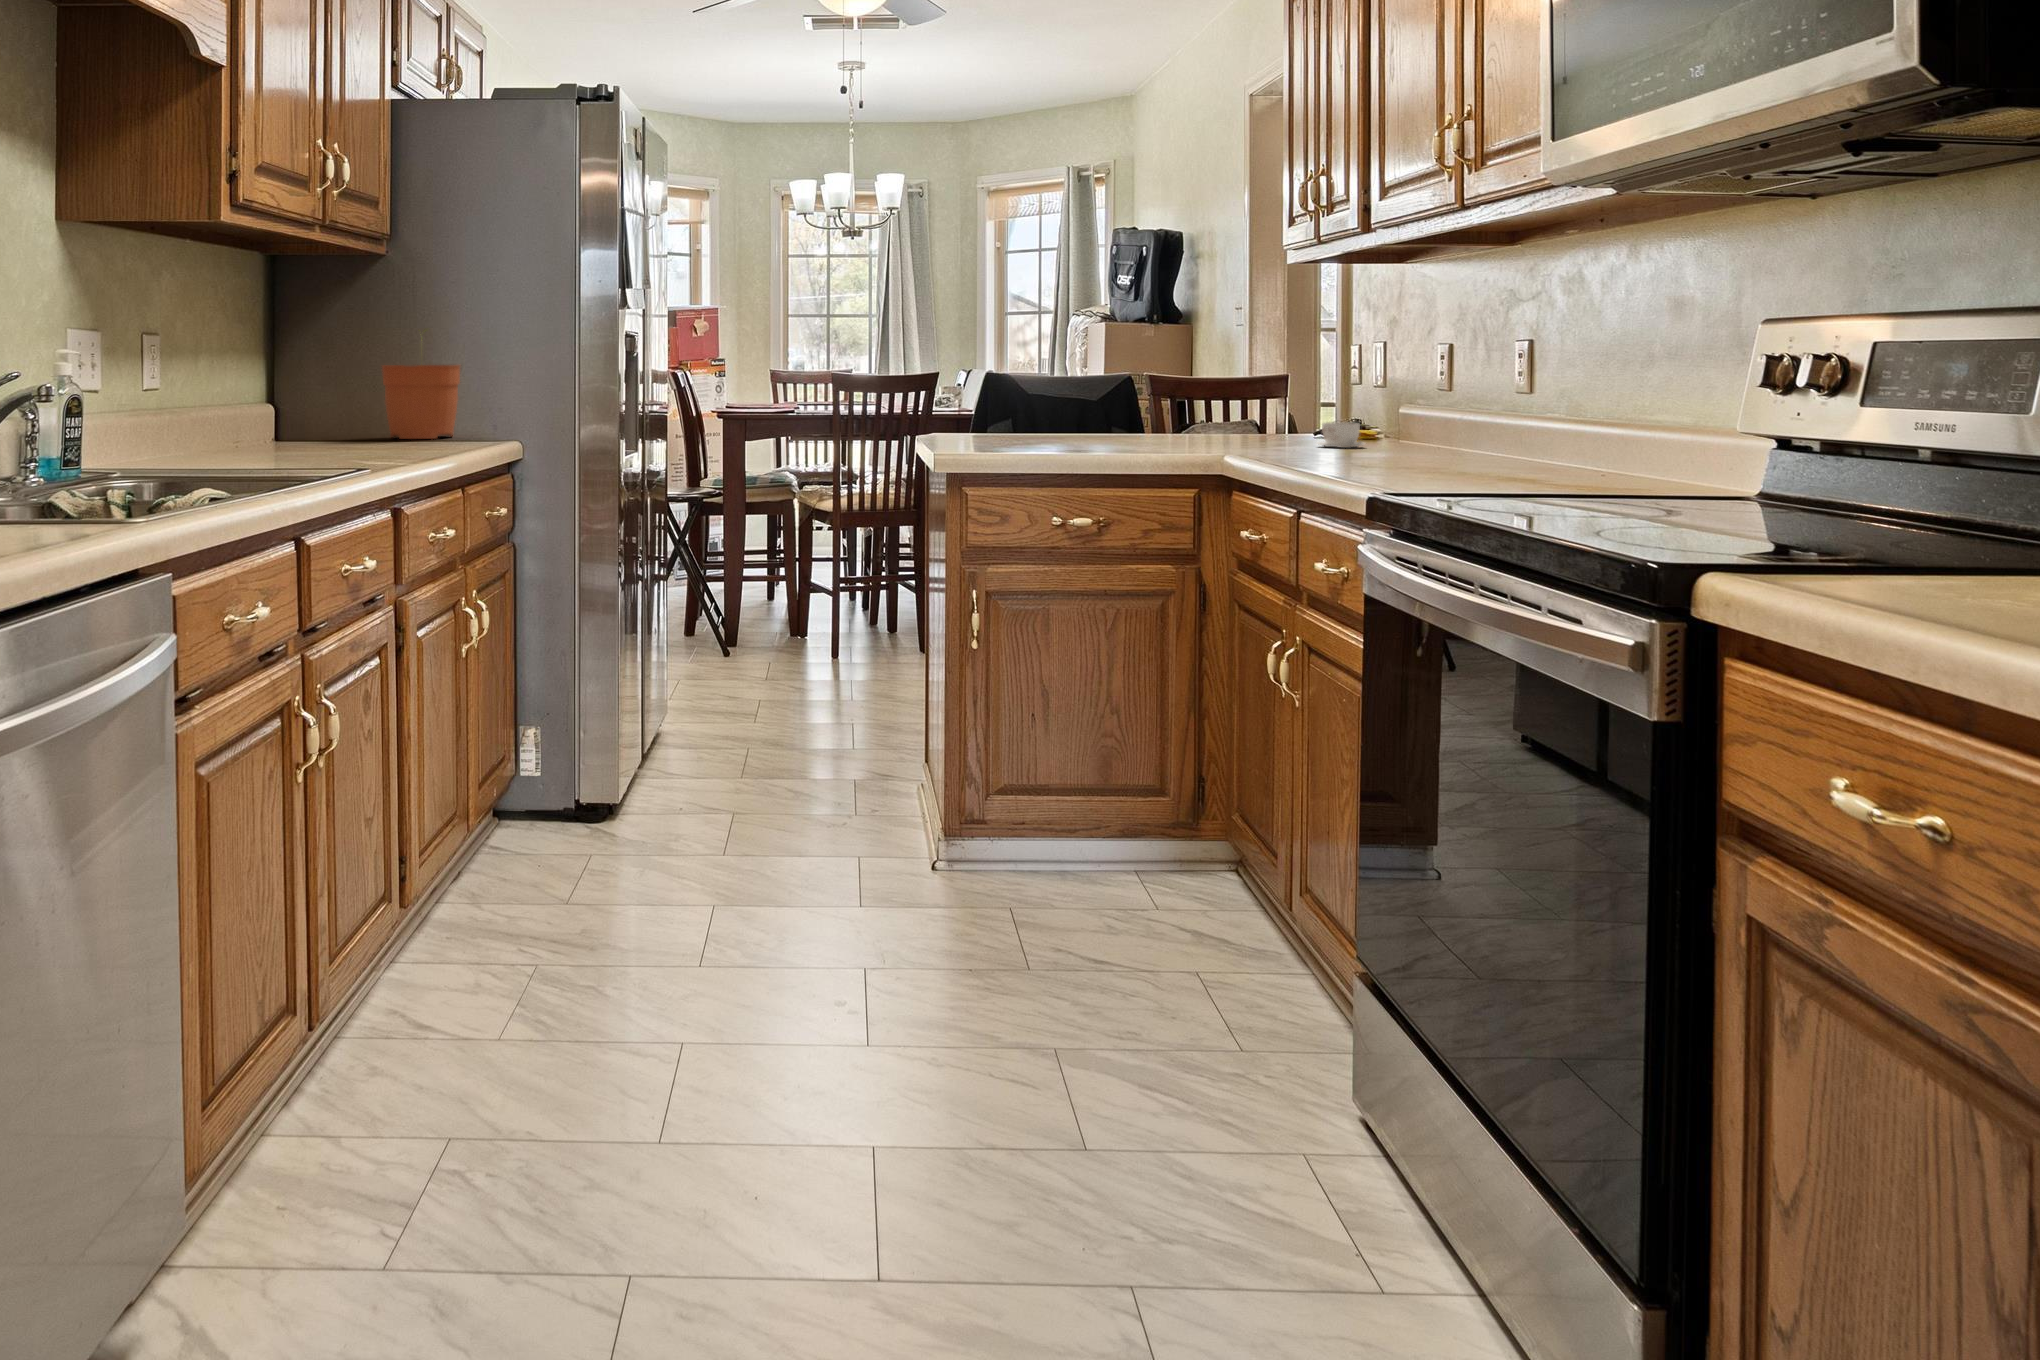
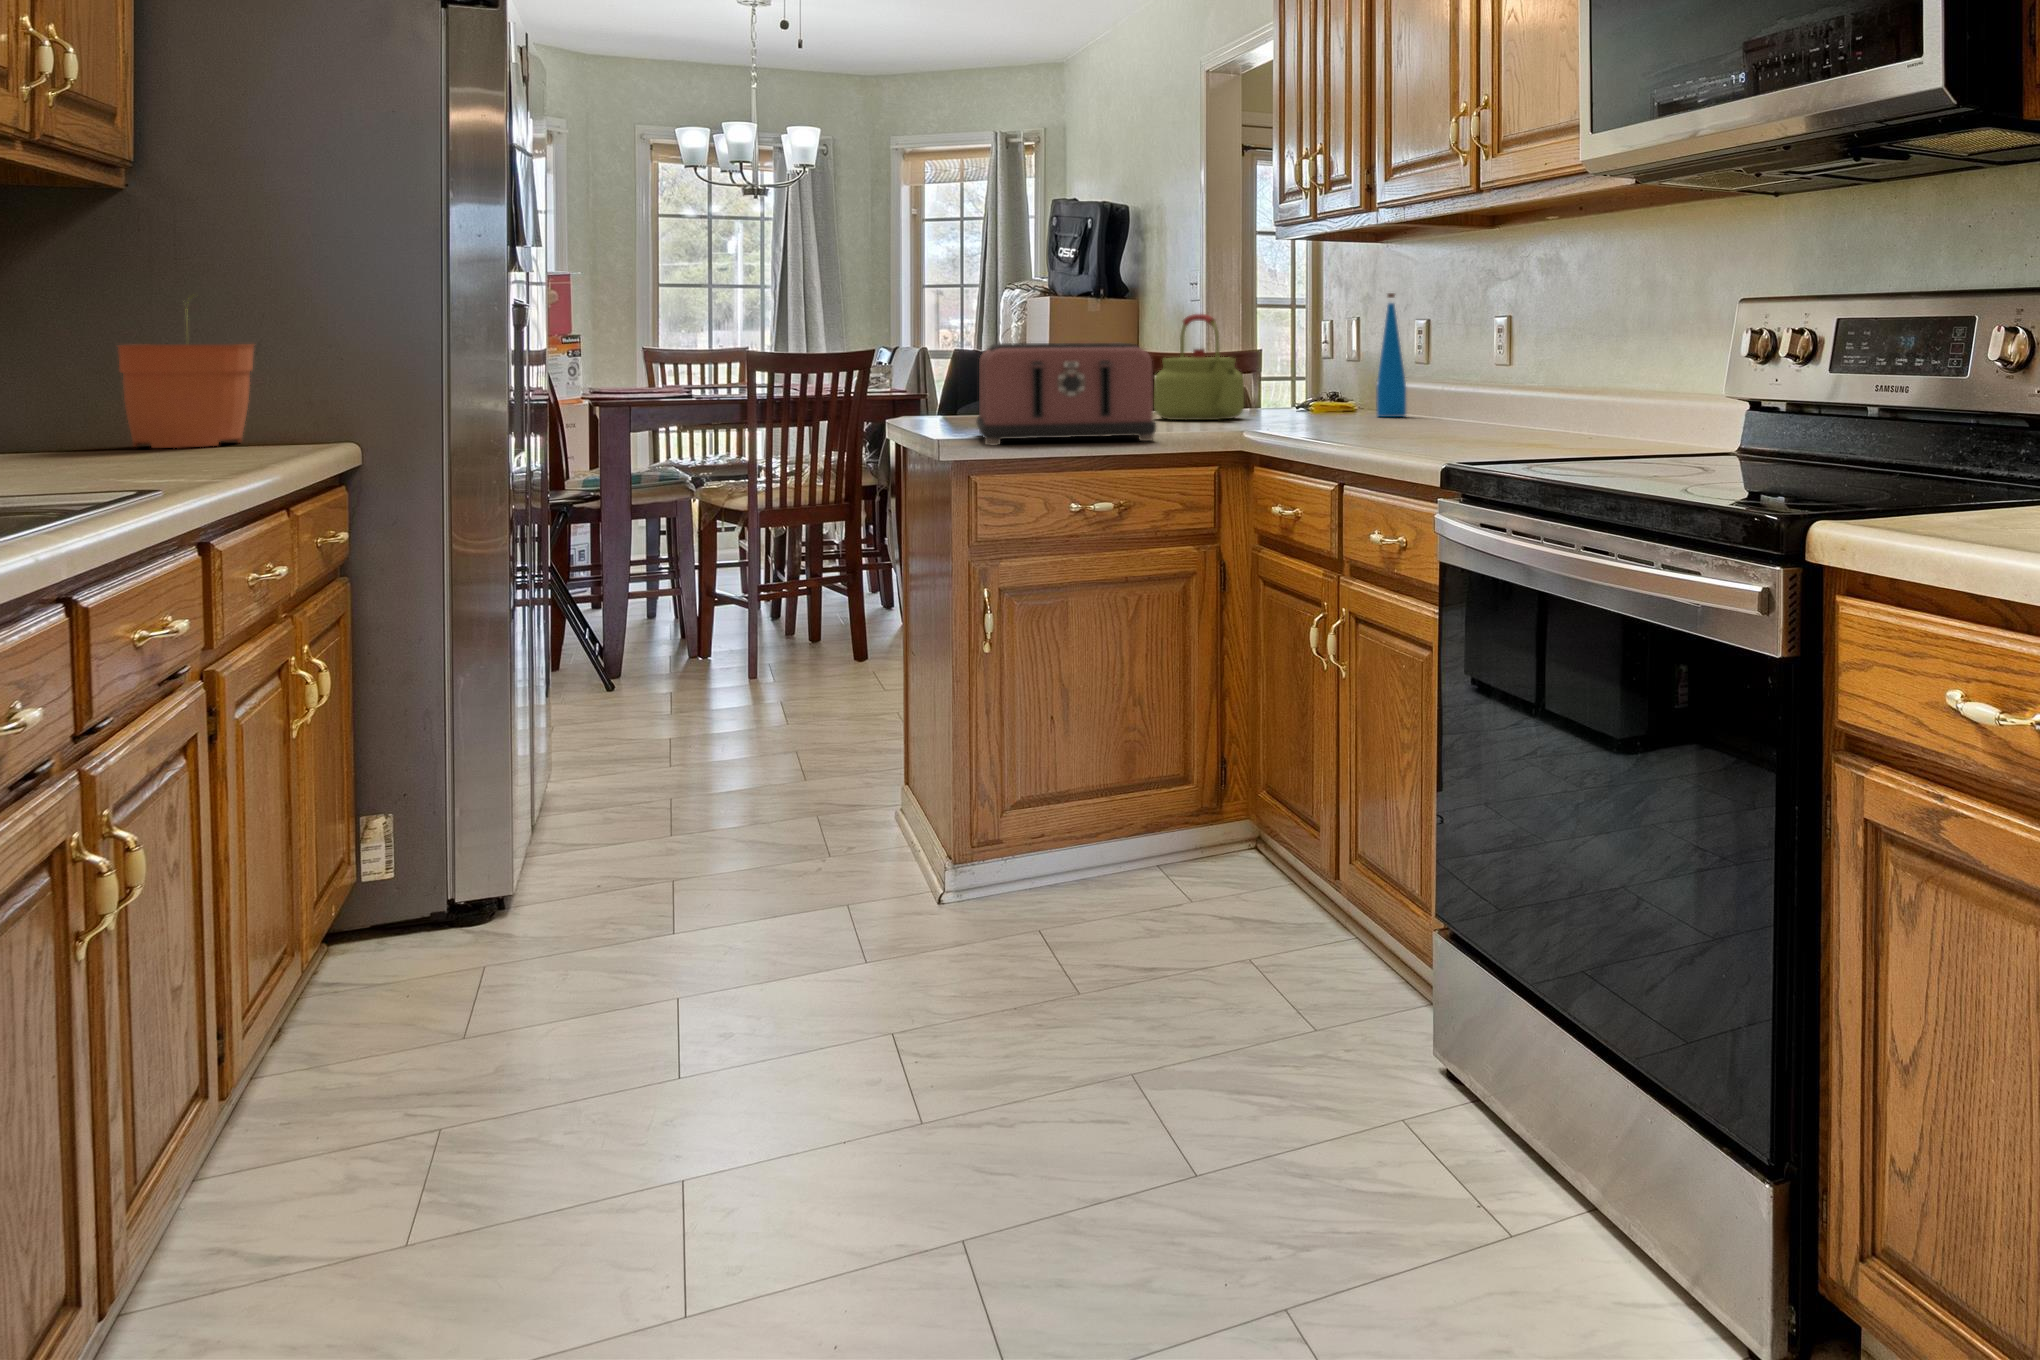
bottle: none [1384,317,1417,444] -> present [1376,293,1406,417]
kettle: none [1152,339,1242,441] -> present [1154,314,1244,420]
toaster: none [962,366,1120,459] -> present [976,343,1156,445]
coffee cup: present [1318,422,1364,448] -> none [1321,397,1368,422]

